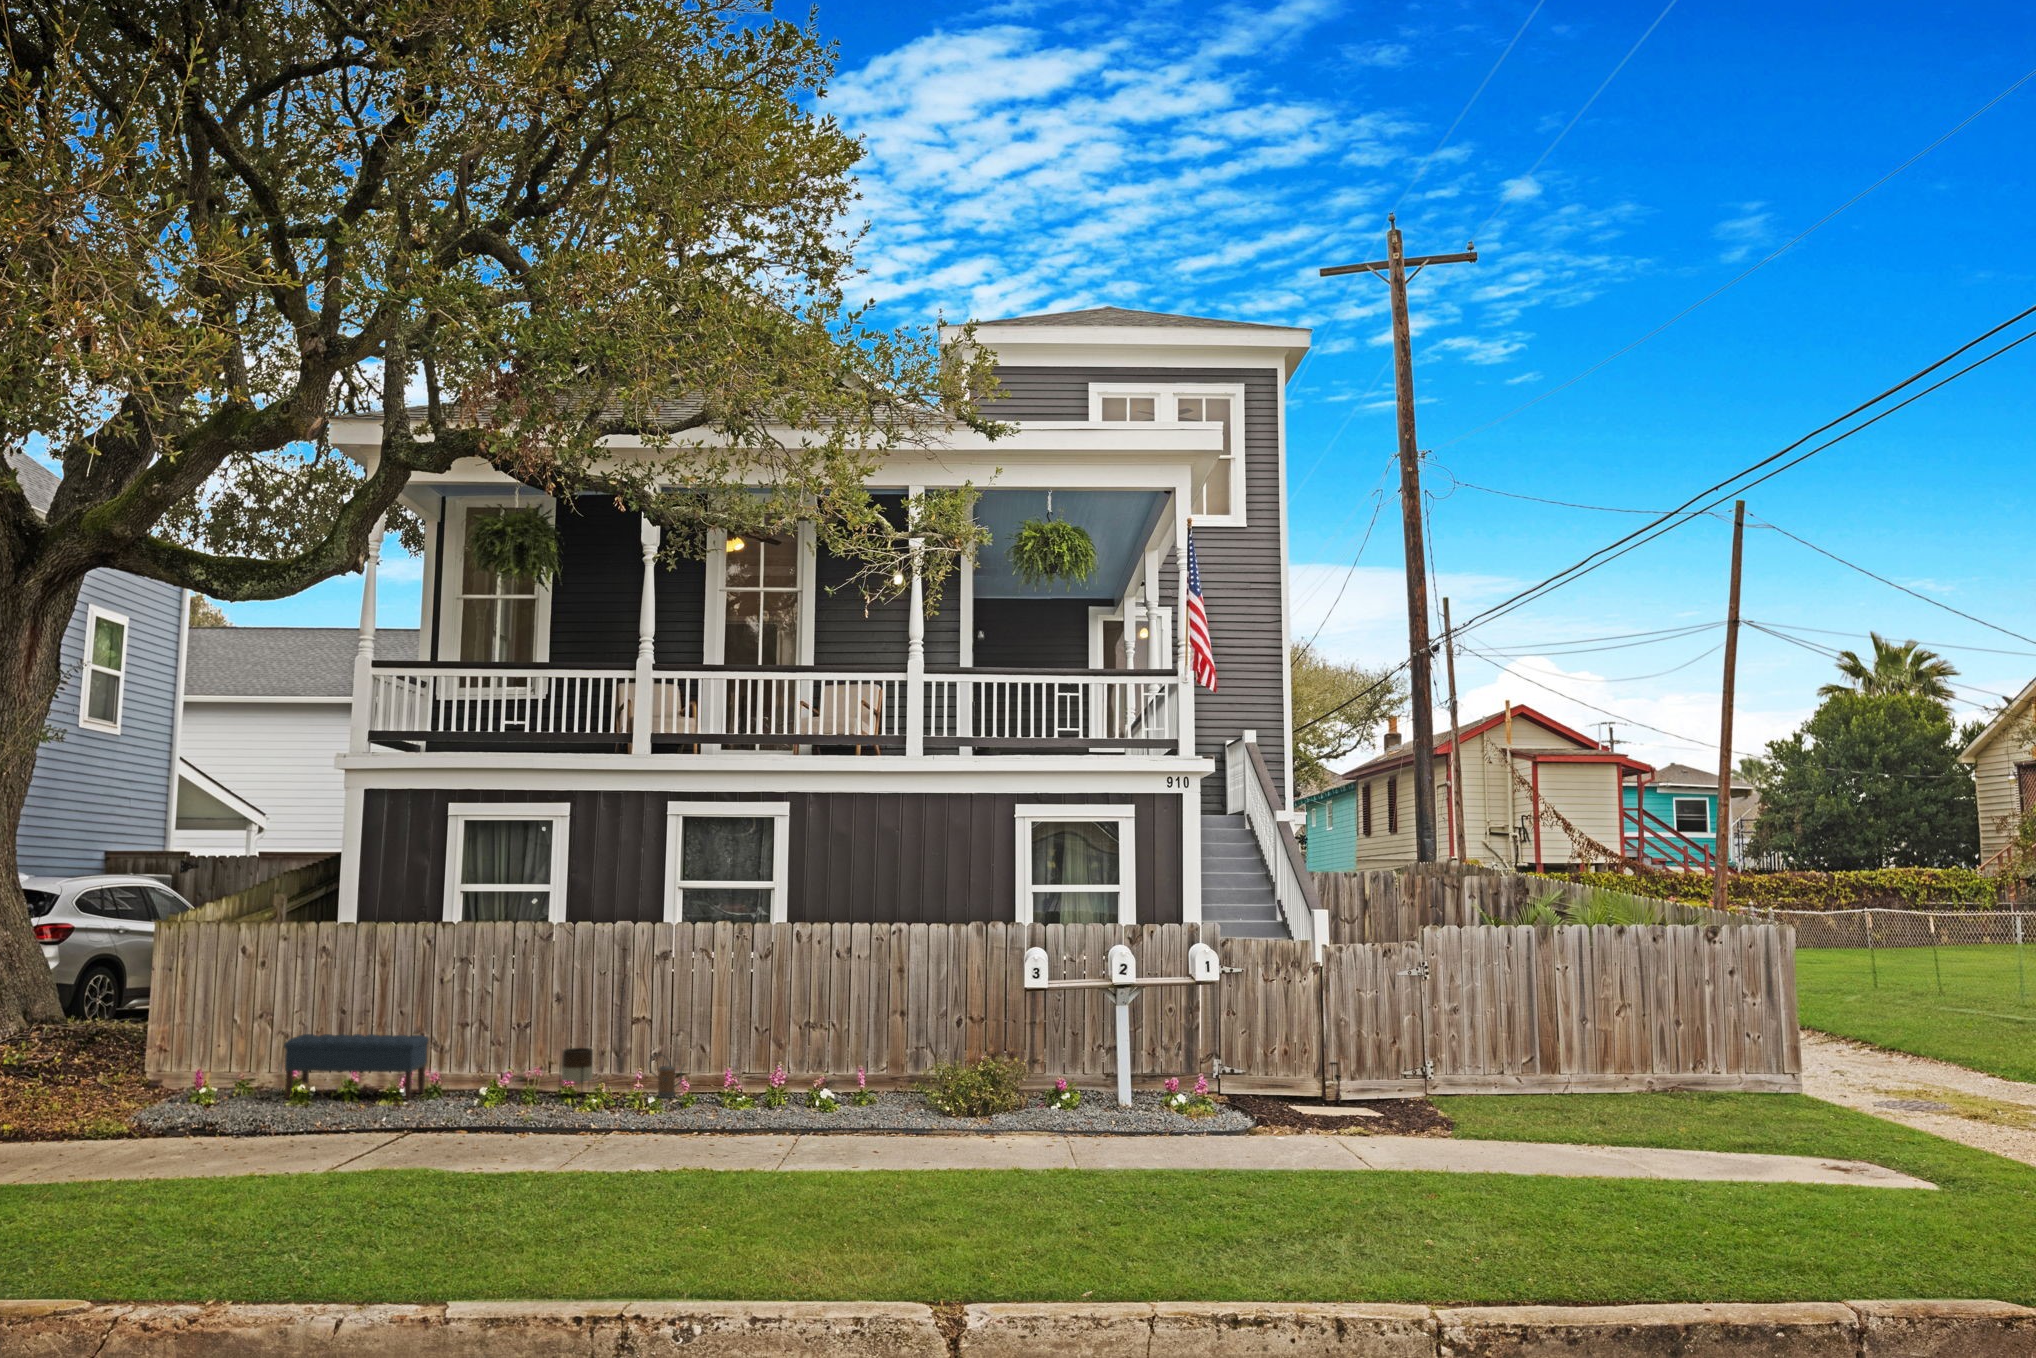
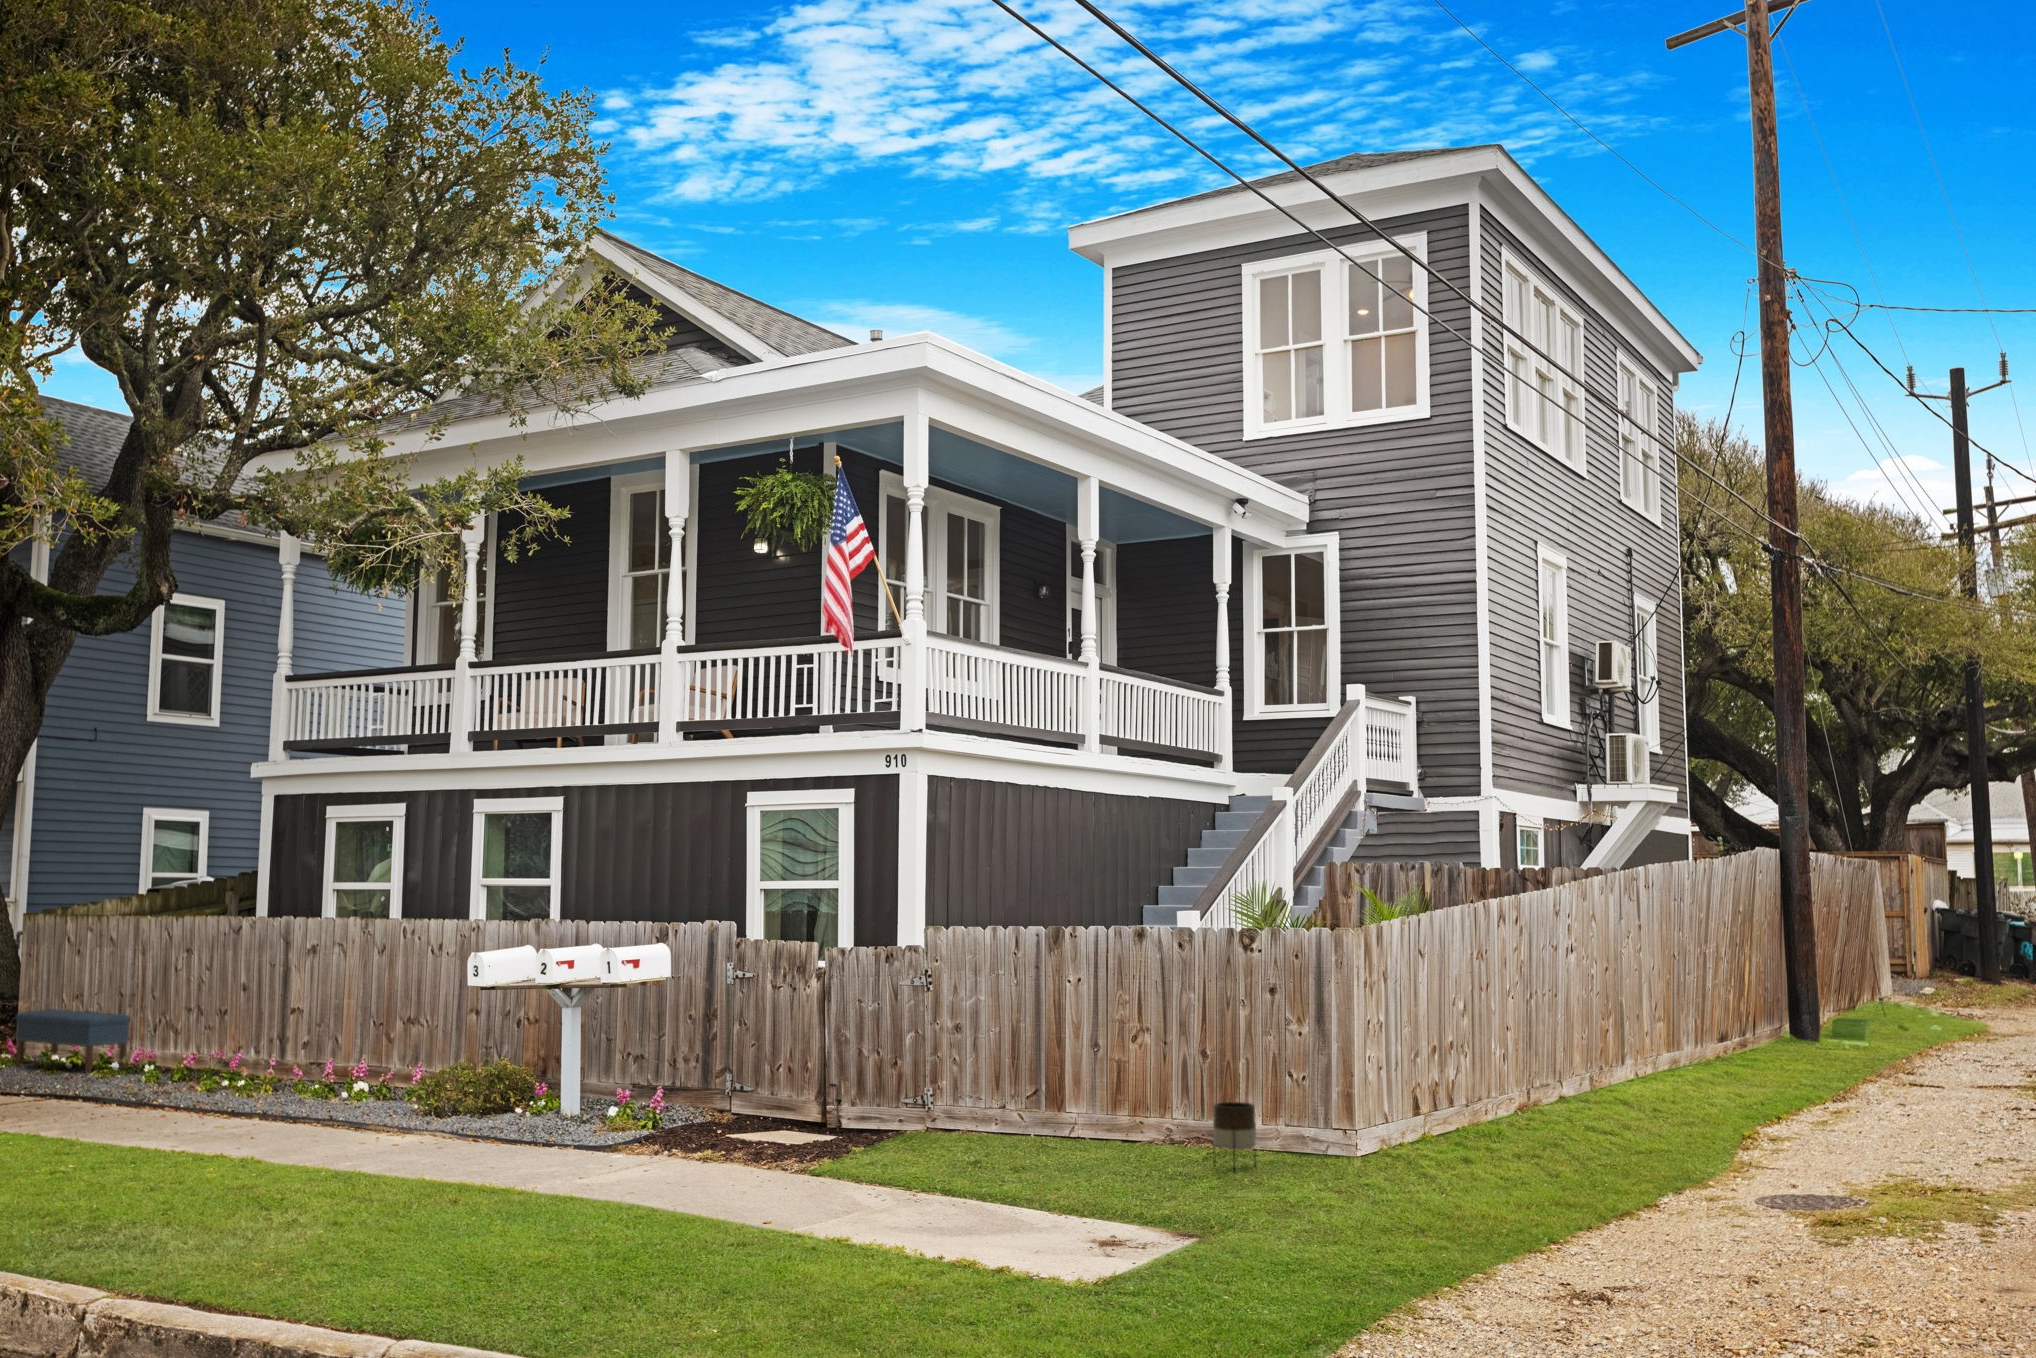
planter: present [560,1048,593,1091] -> present [1213,1102,1256,1165]
watering can: present [648,1054,684,1098] -> none [257,1040,284,1085]

